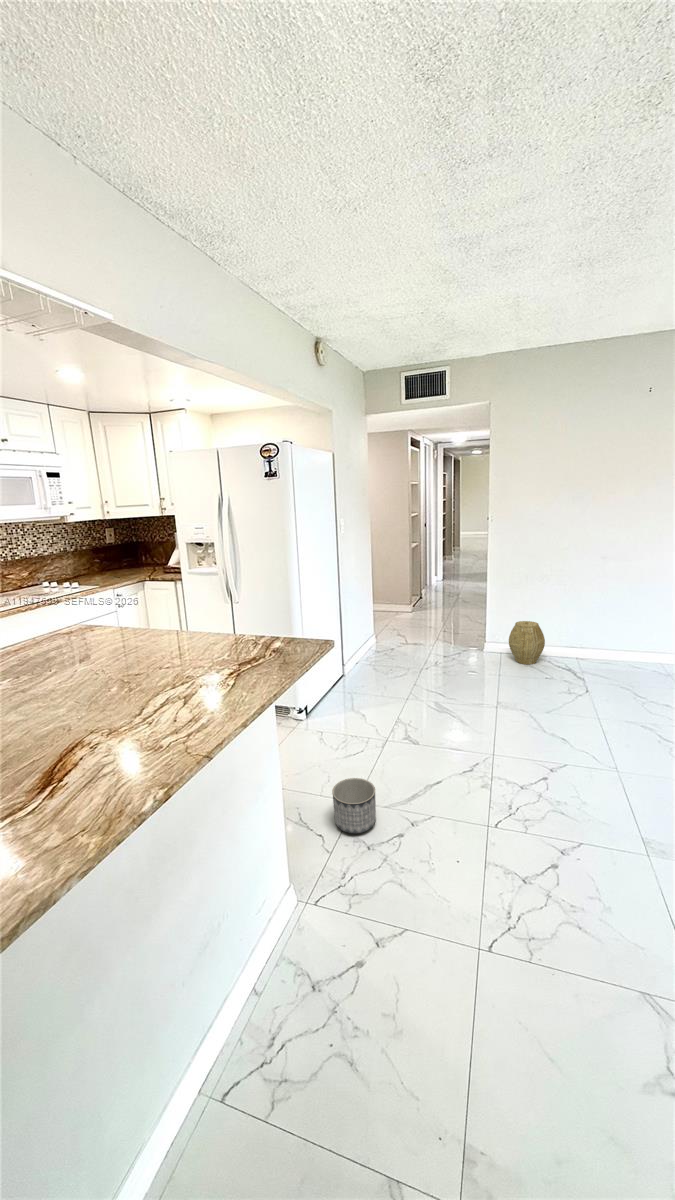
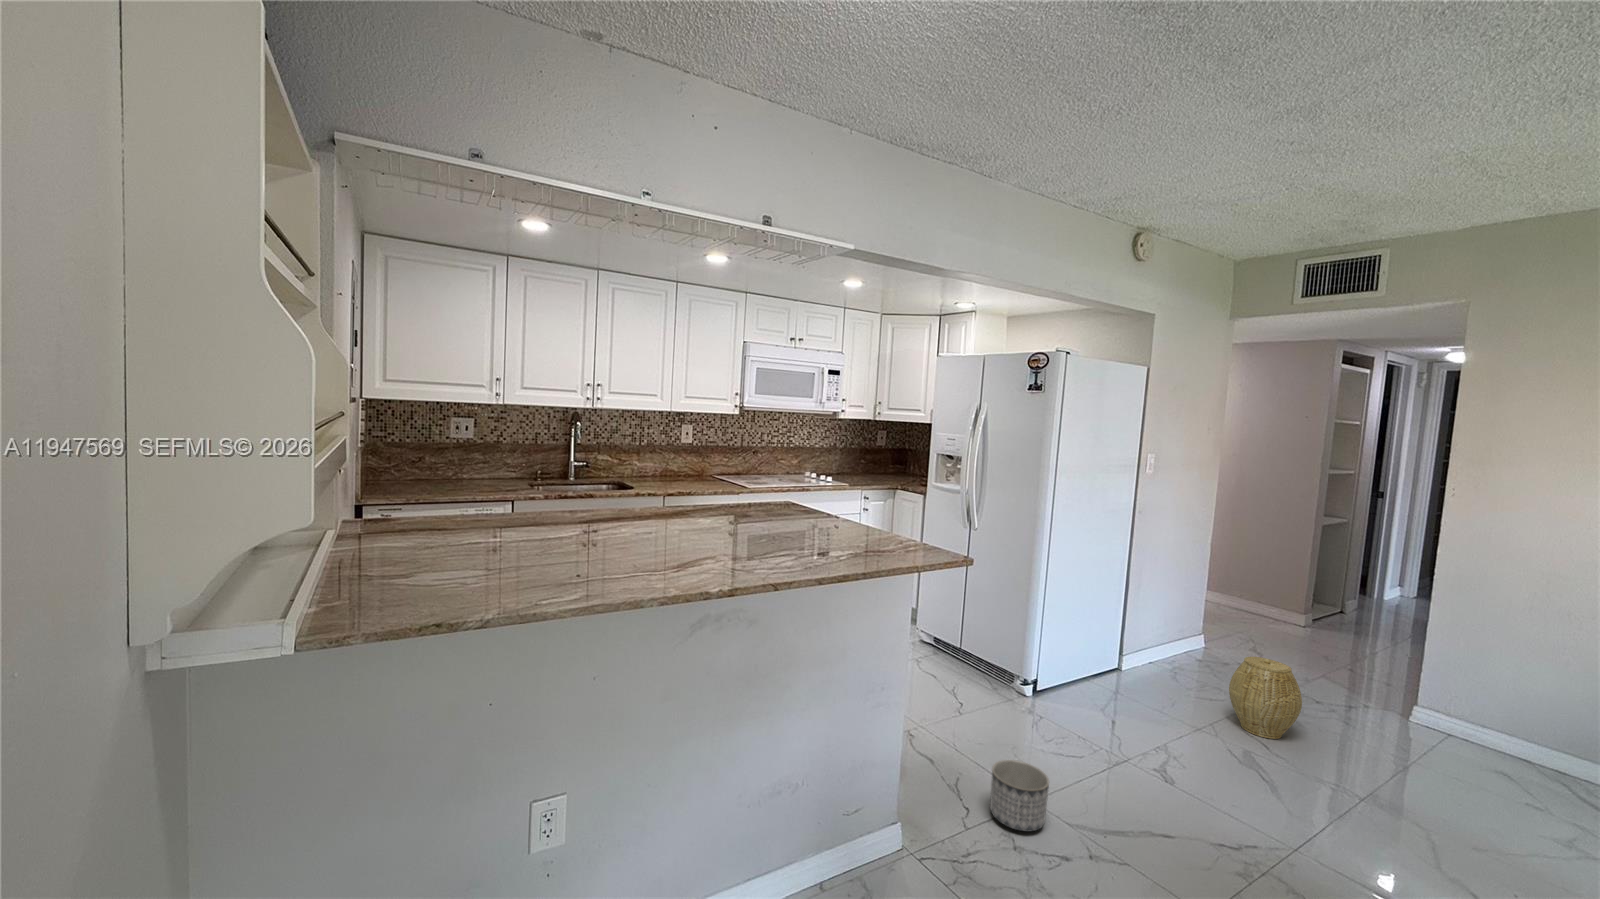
woven basket: present [509,621,545,664] -> present [1229,657,1302,739]

